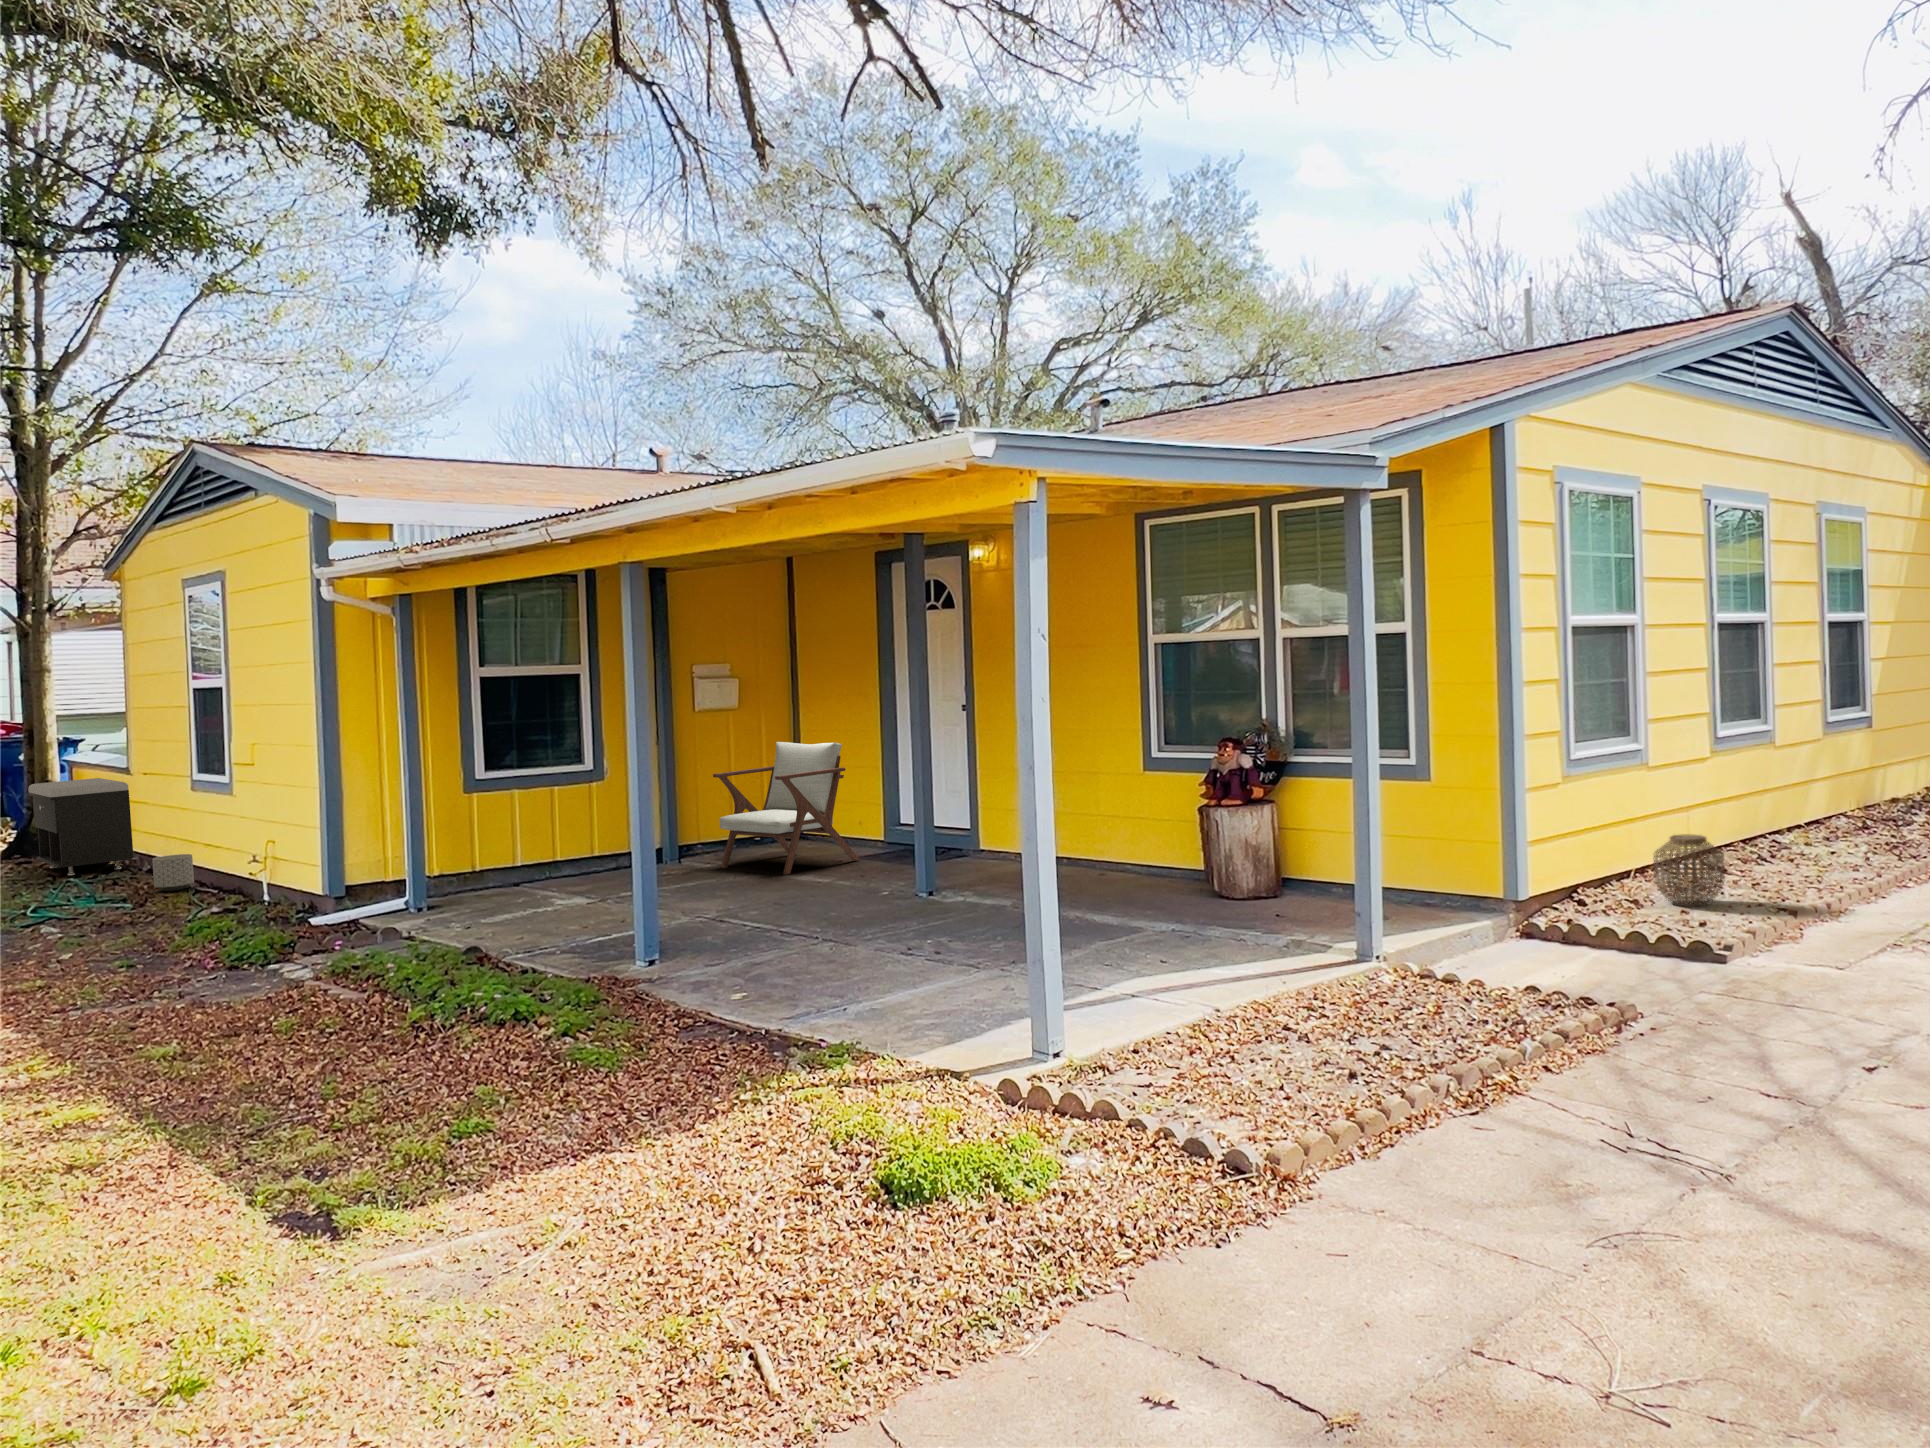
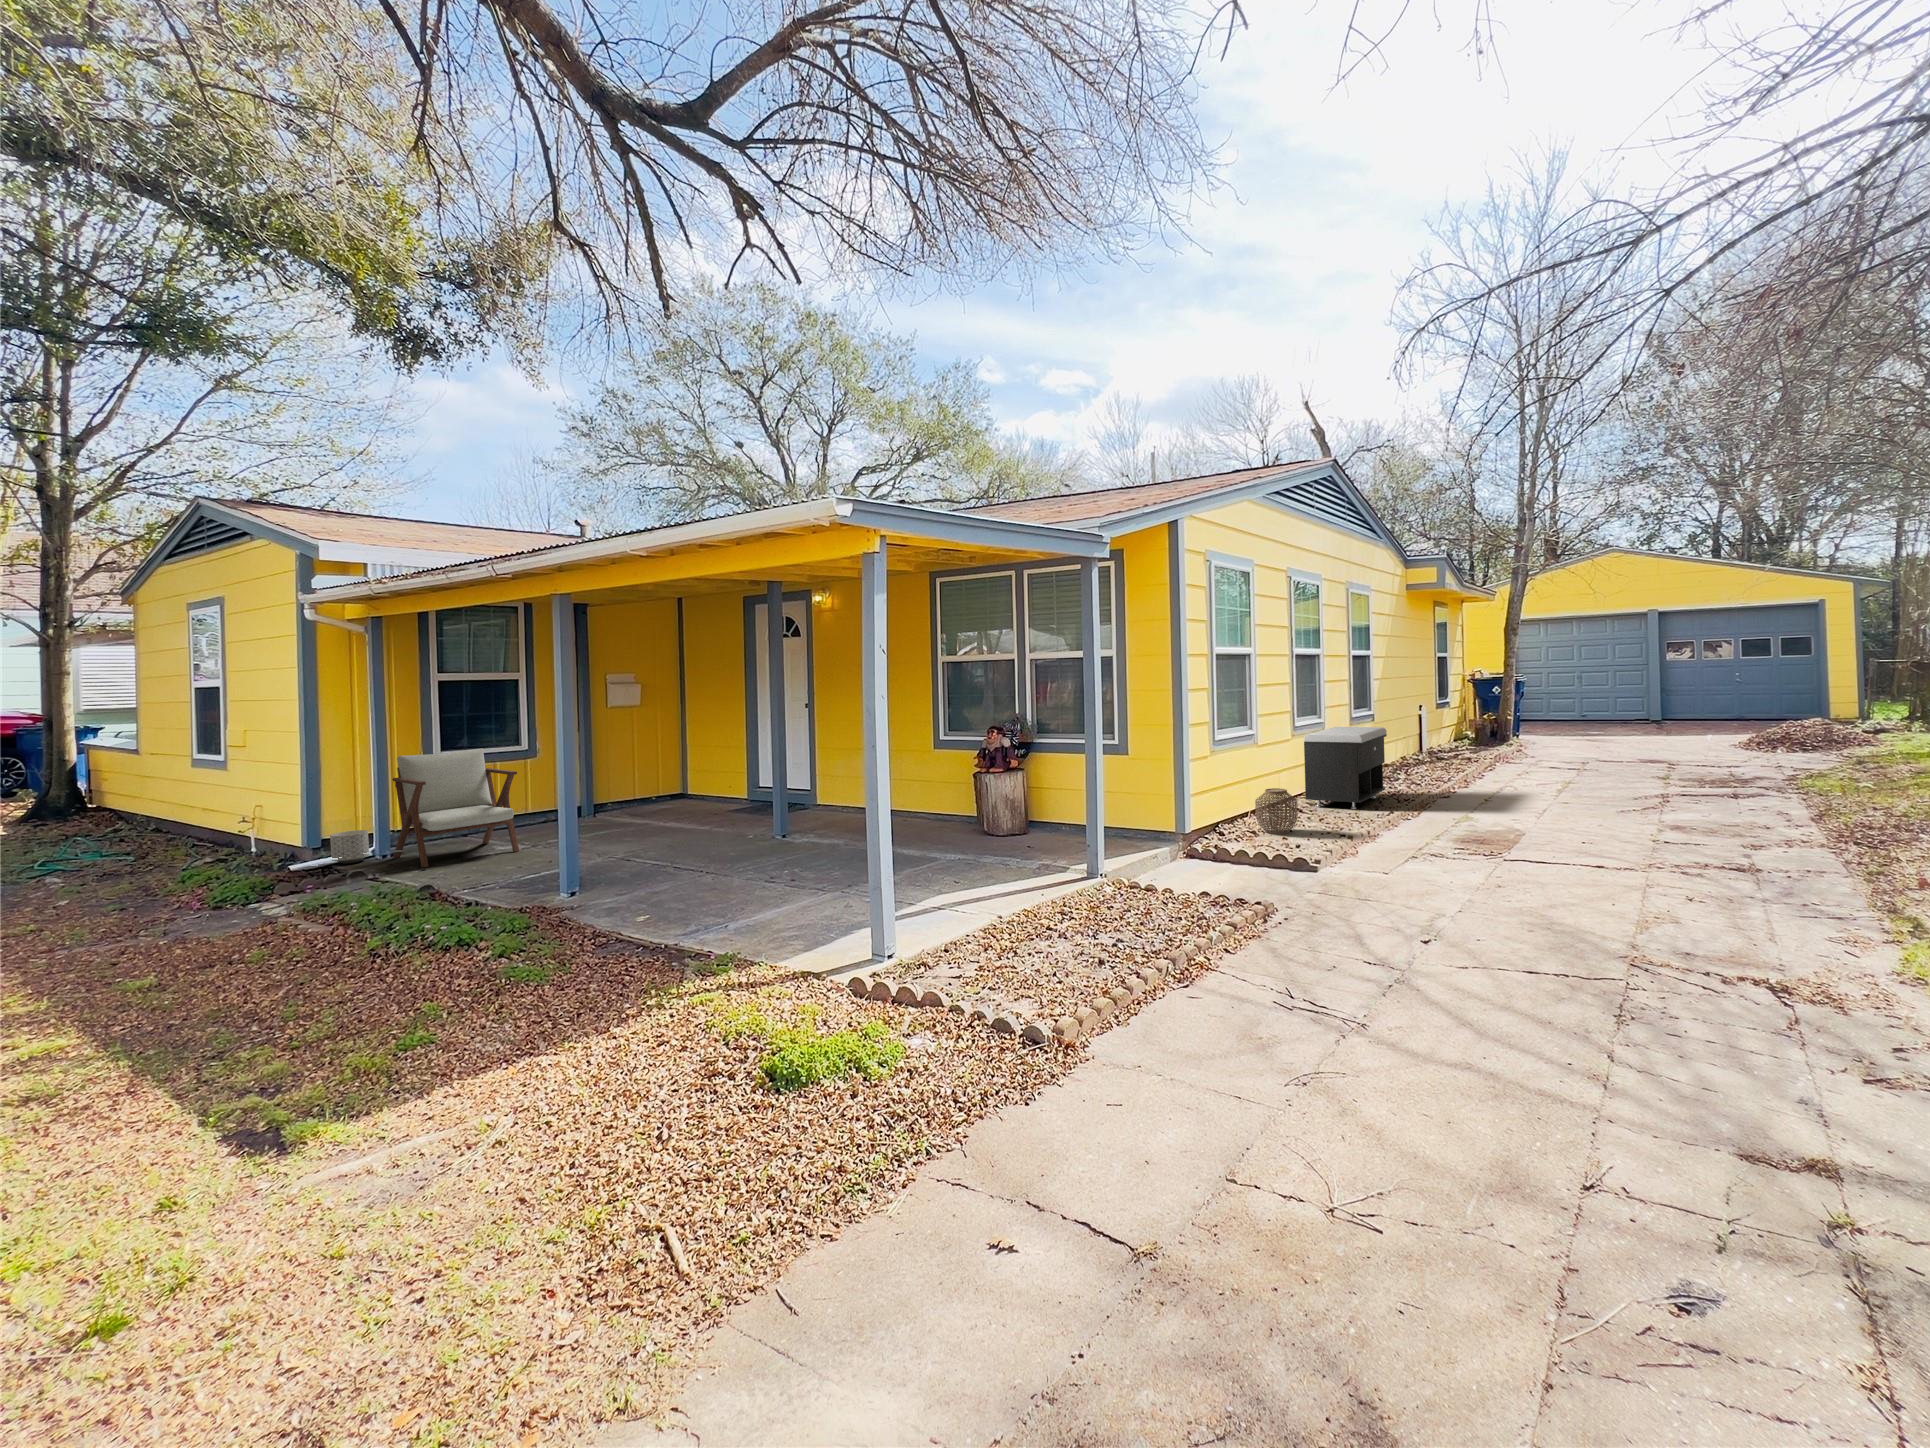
lounge chair: present [713,742,860,874] -> present [392,748,519,867]
storage bench: present [28,778,133,875] -> present [1304,727,1387,809]
planter: present [152,854,194,891] -> present [330,830,369,864]

